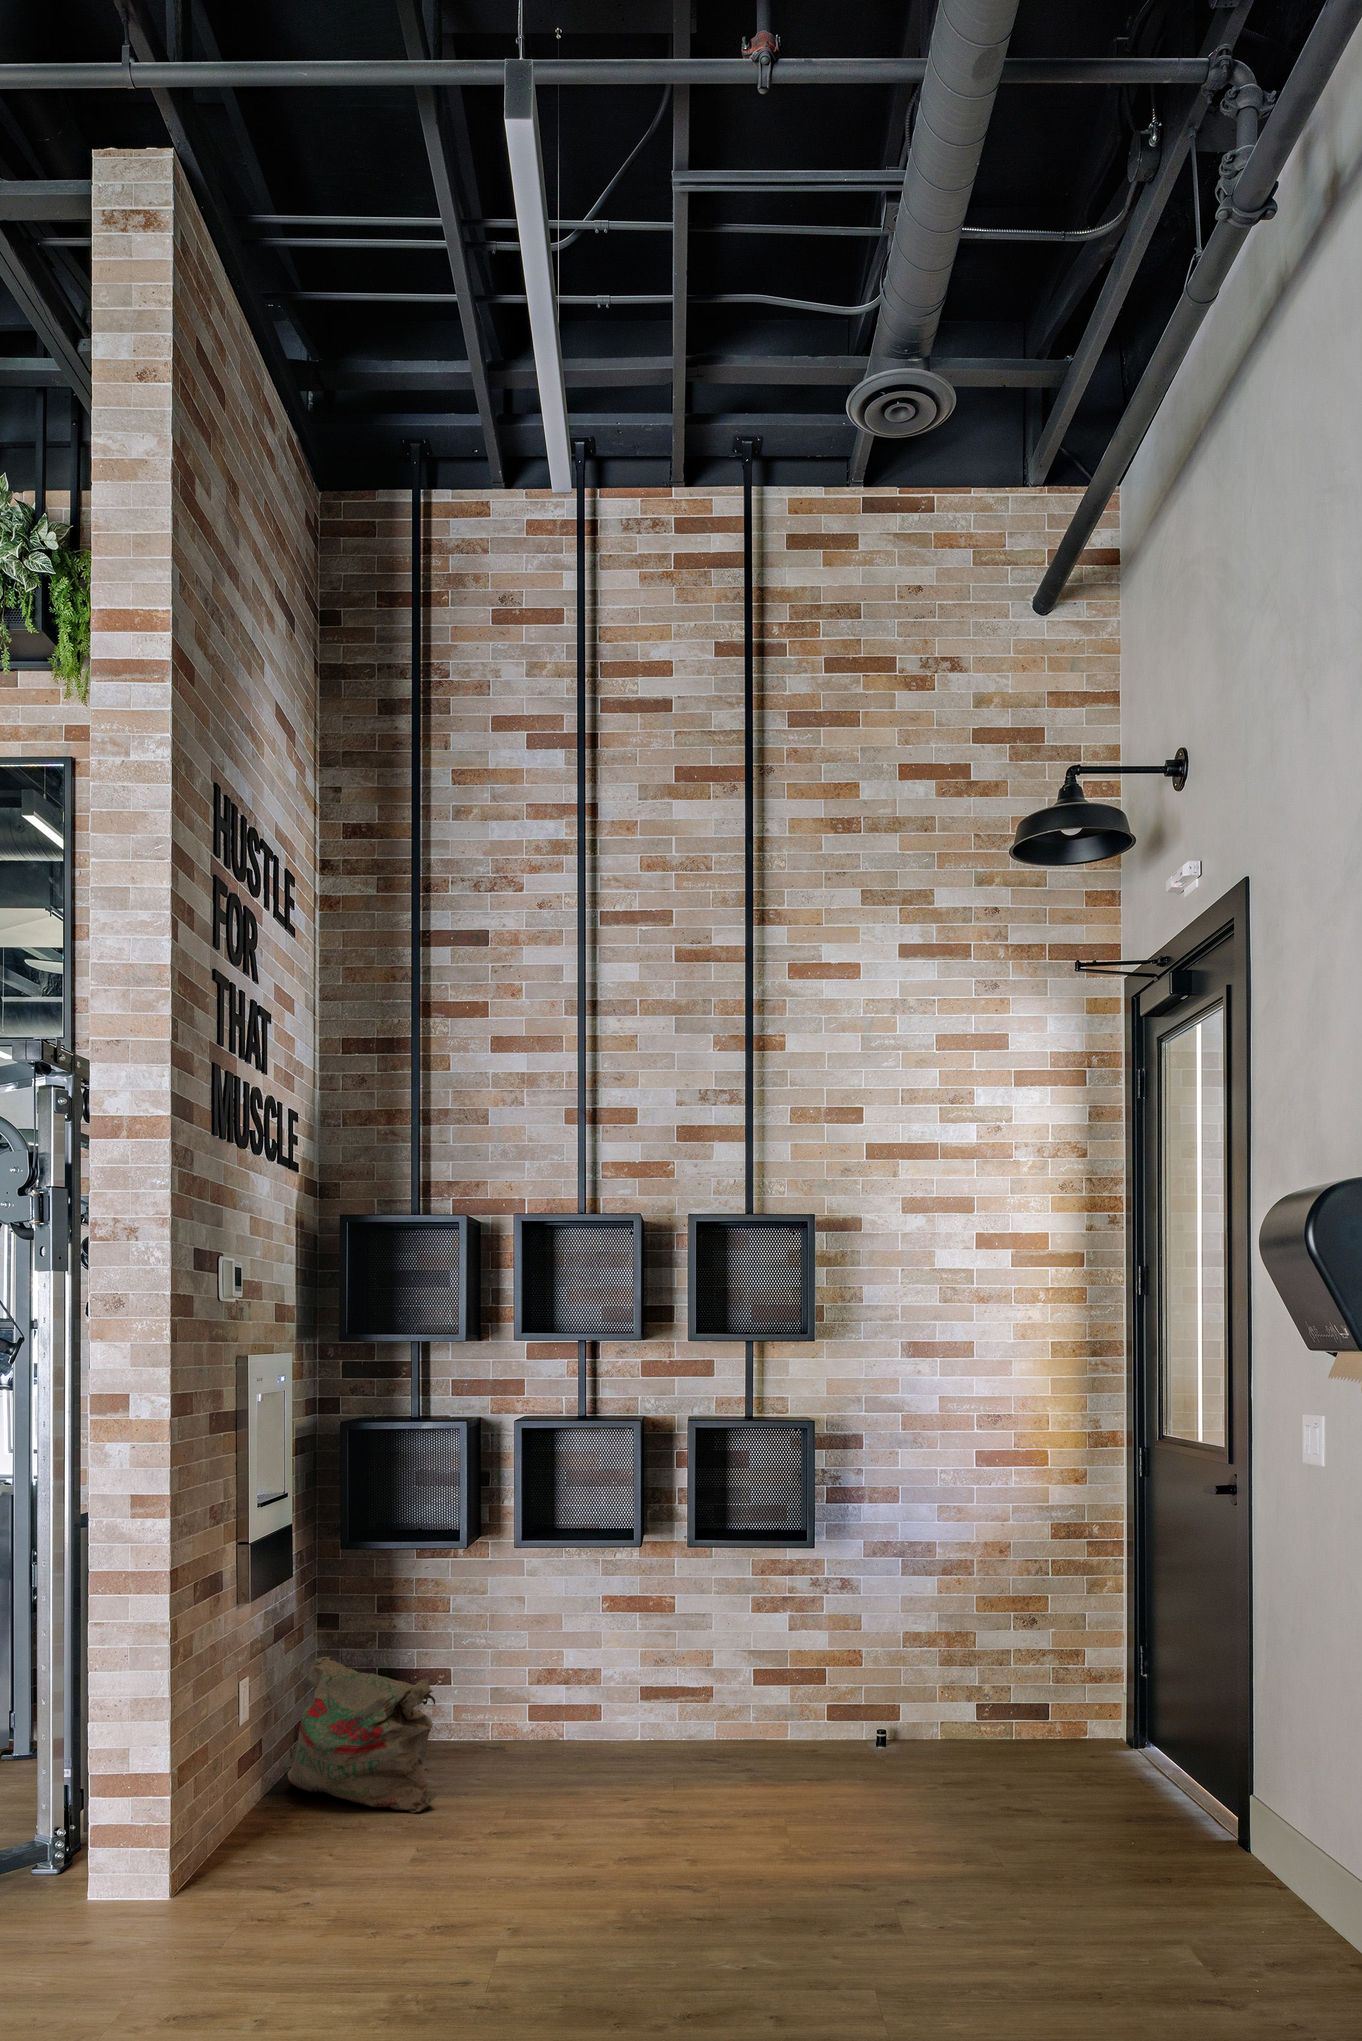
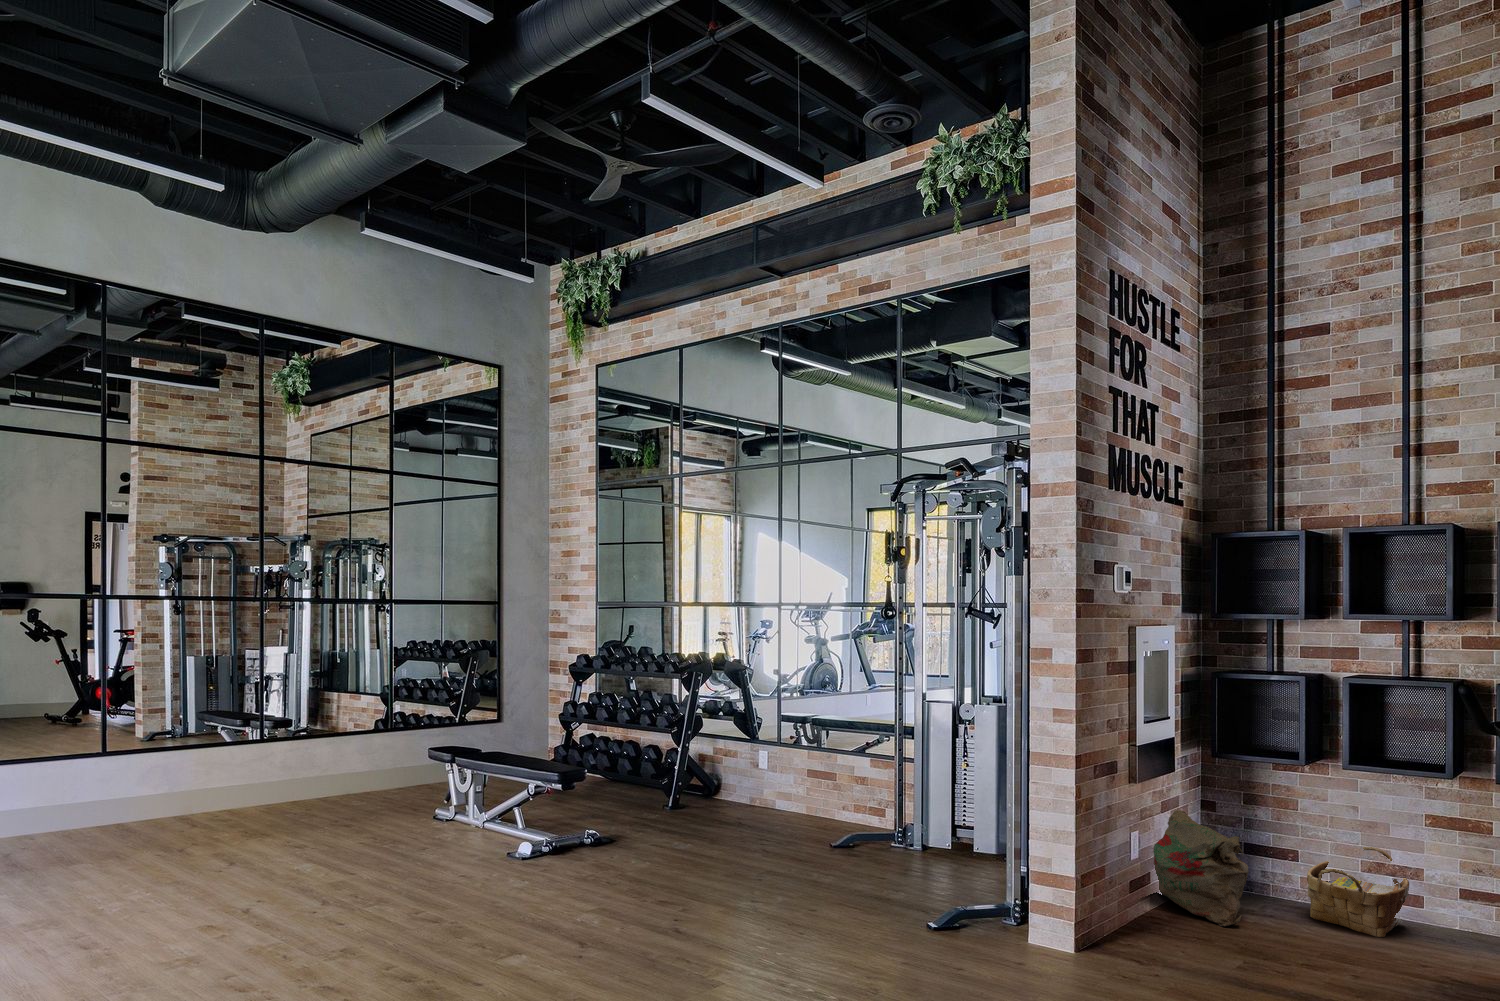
woven basket: none [484,1651,597,1772] -> present [1307,847,1409,937]

